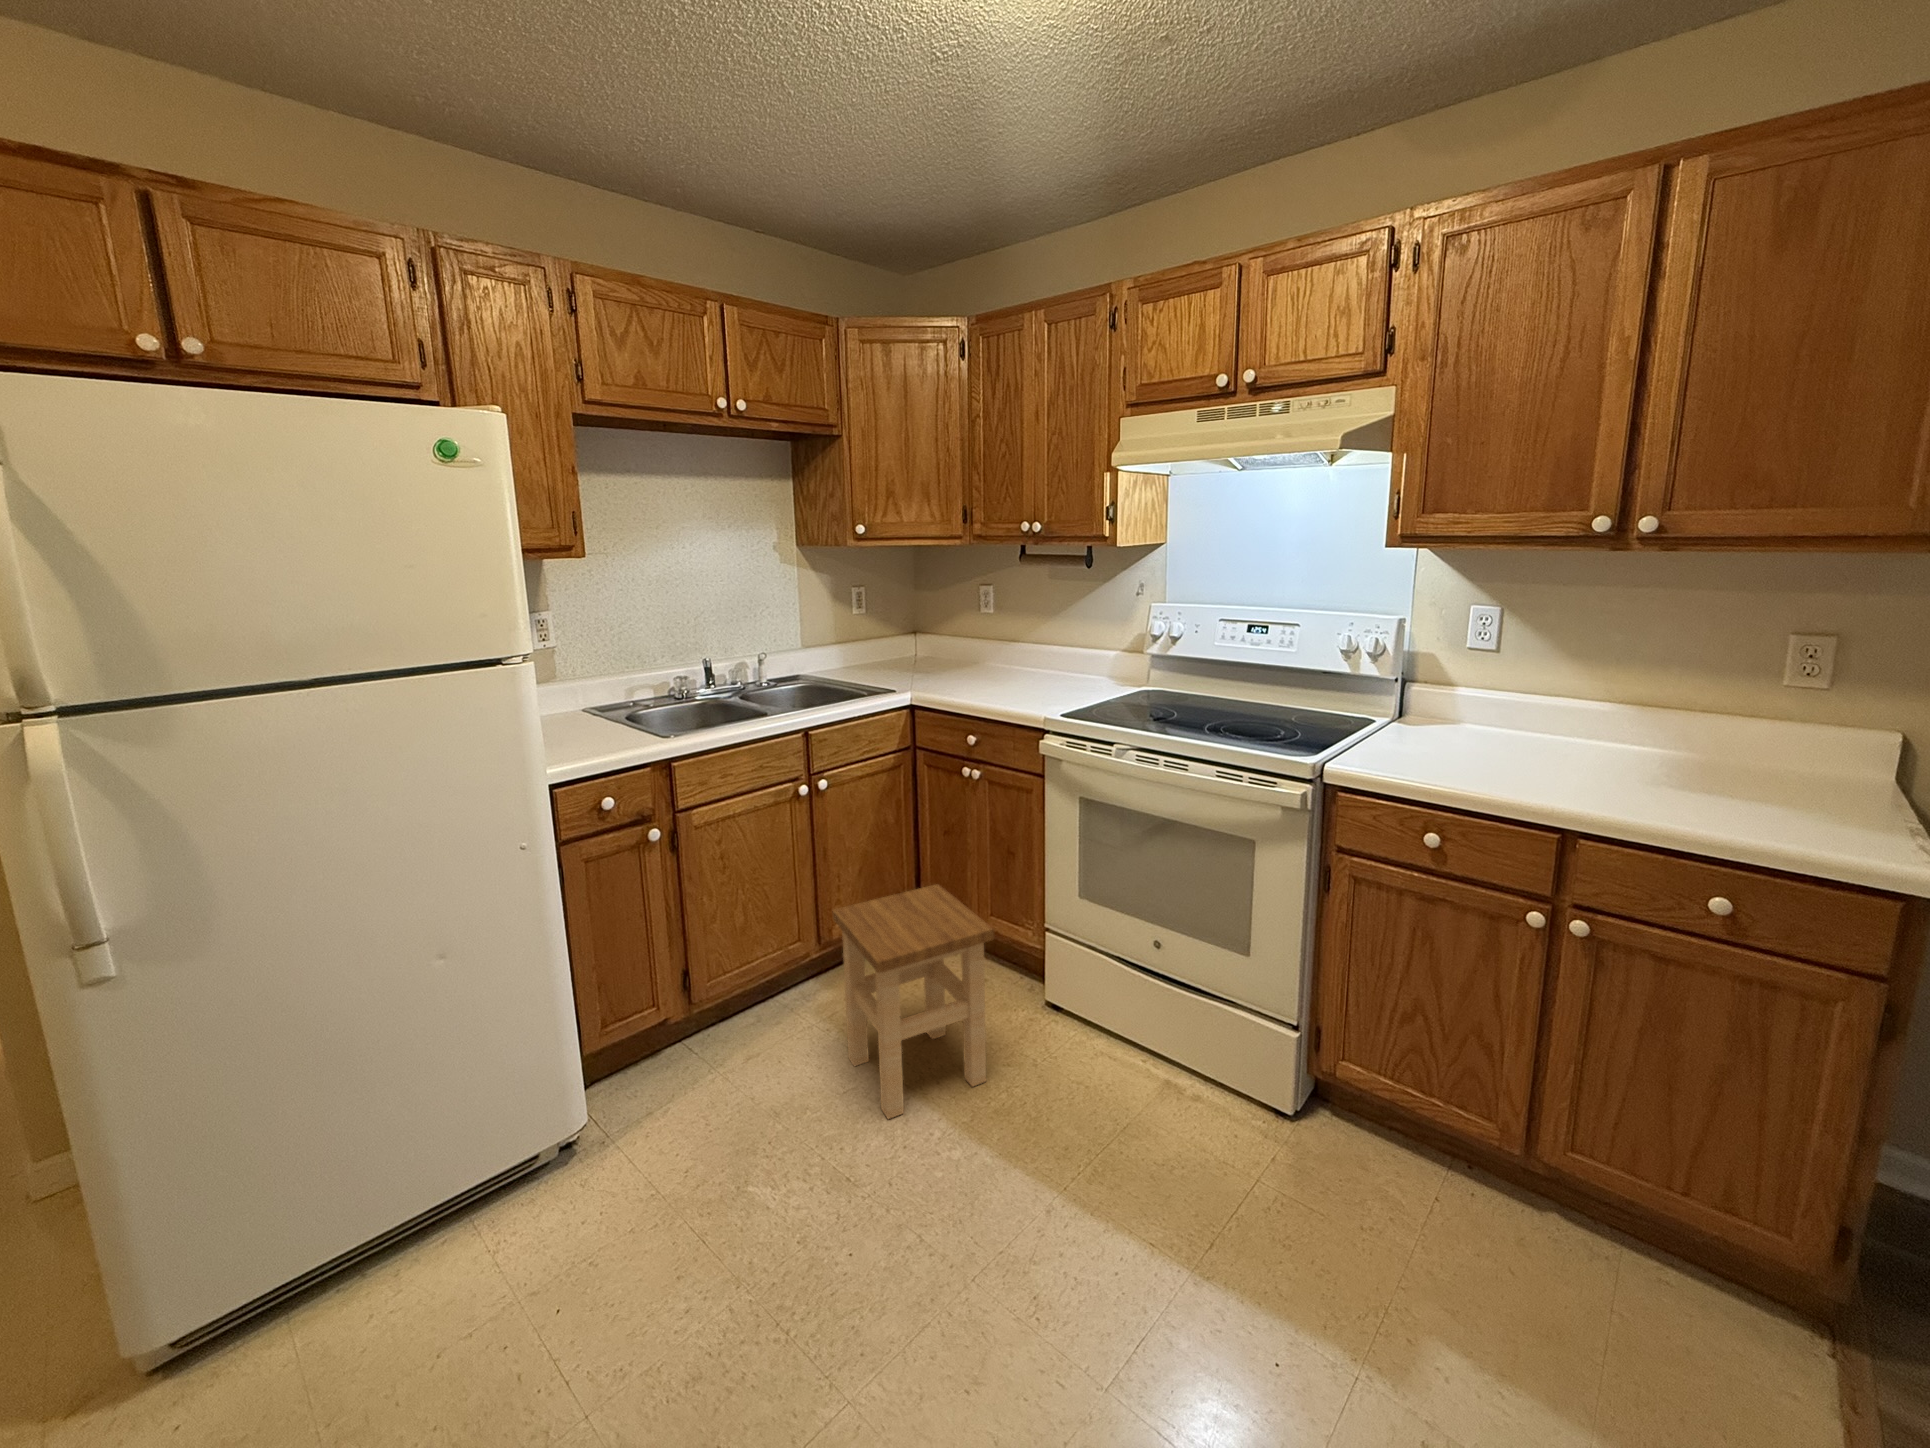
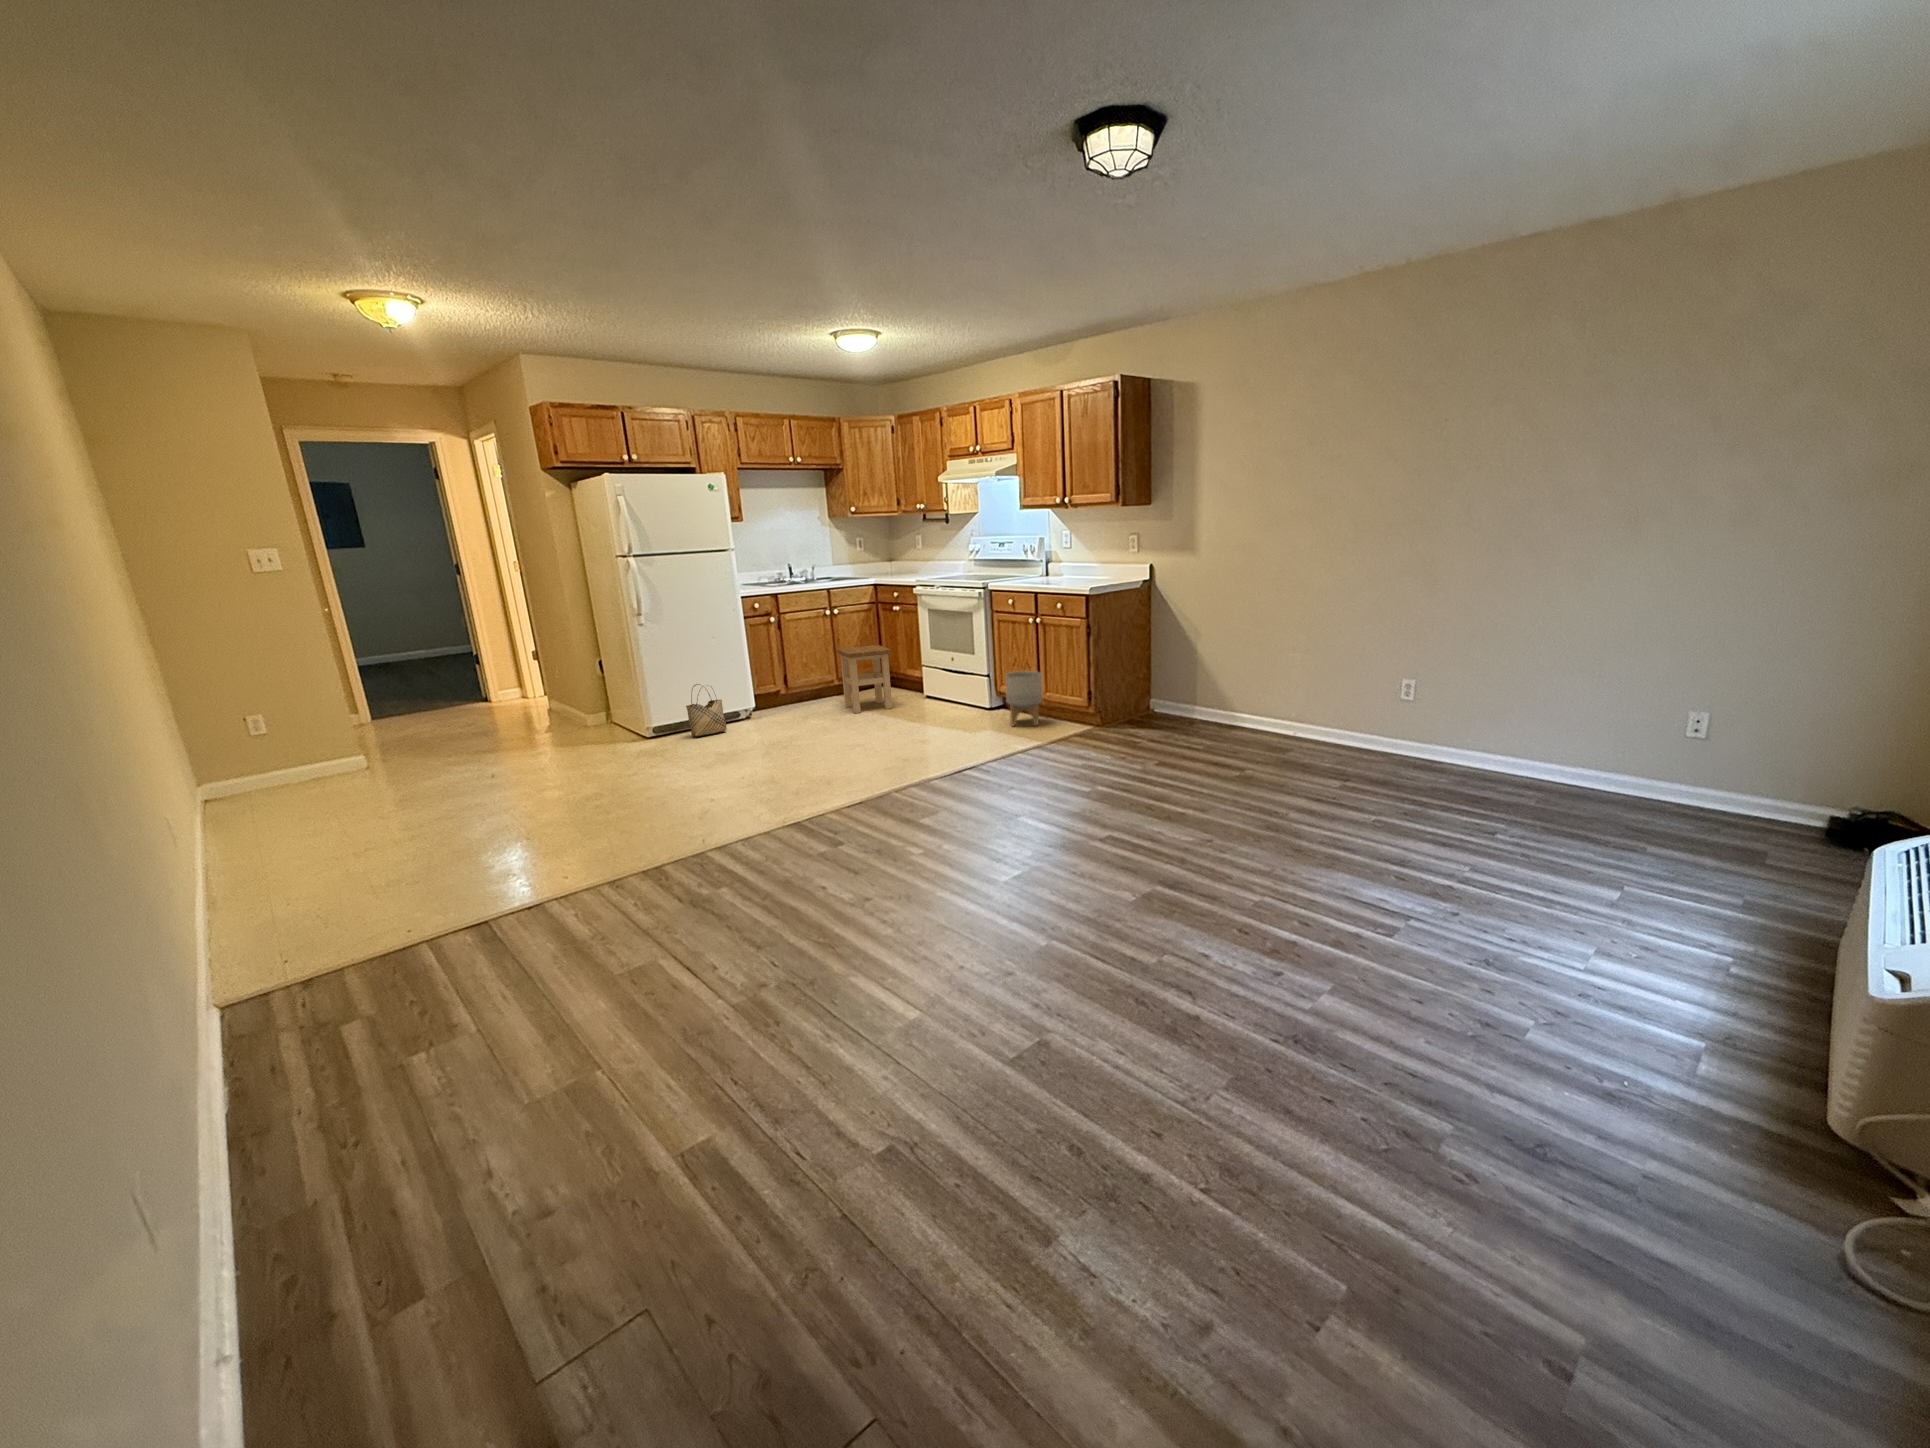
planter: none [1430,1068,1593,1301] -> present [1005,671,1042,727]
woven basket: none [296,1139,469,1371] -> present [686,684,727,736]

